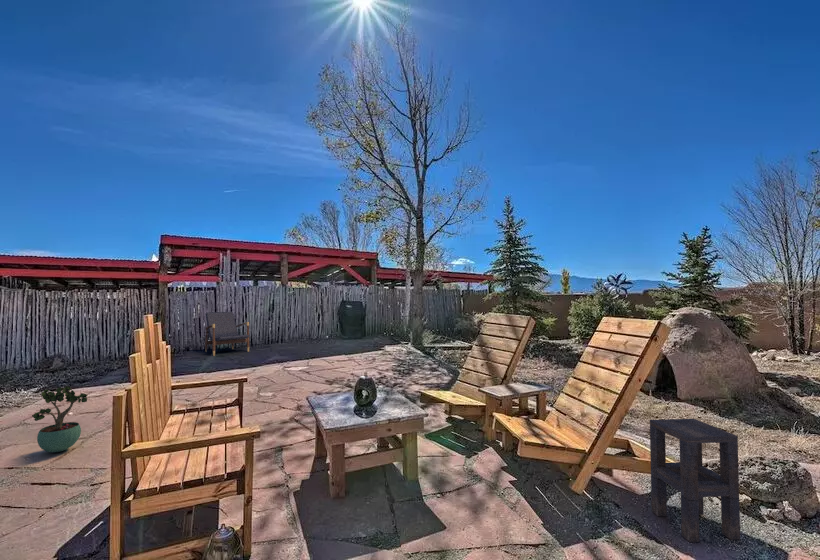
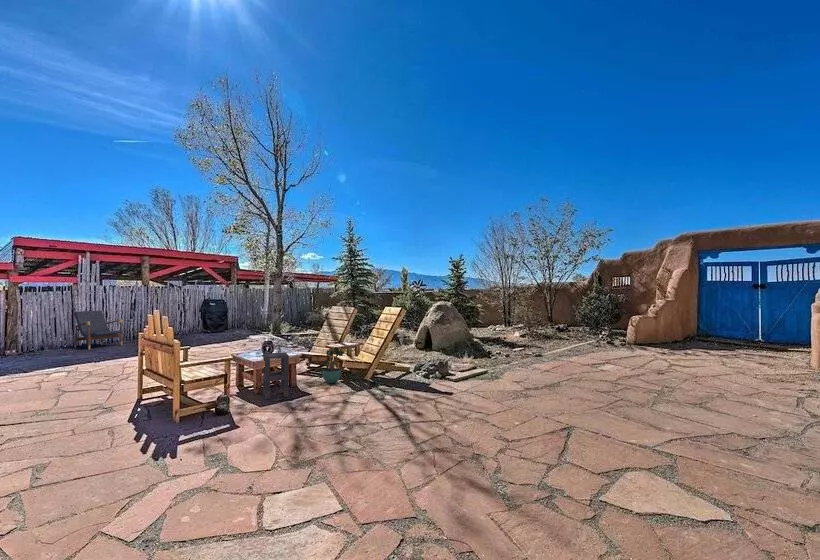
potted plant: present [32,386,87,452] -> present [323,347,344,383]
side table: present [650,419,740,542] -> present [263,352,289,399]

